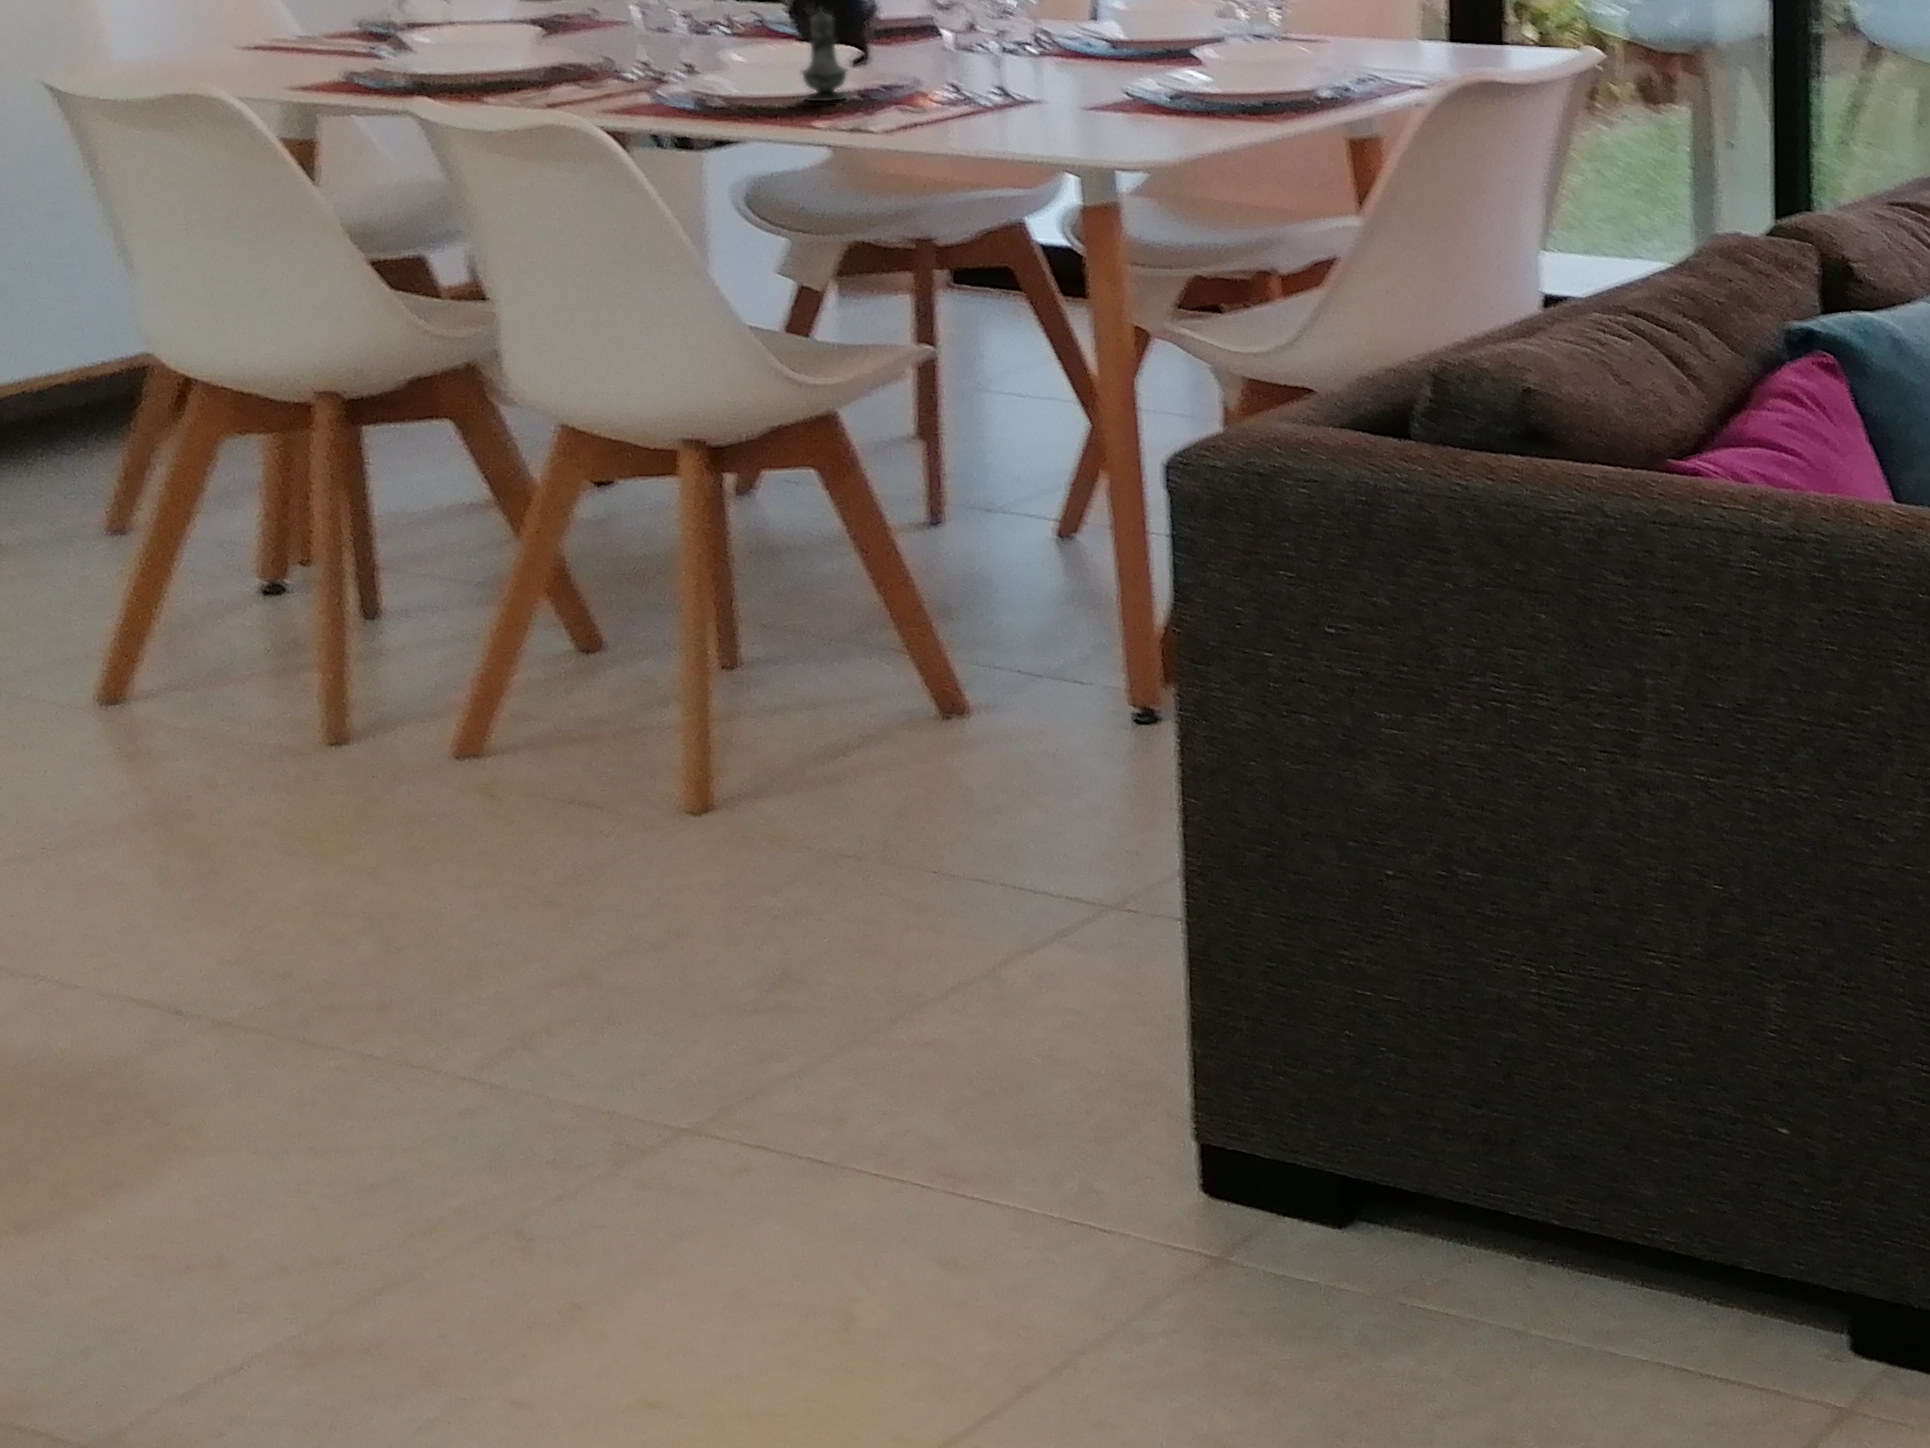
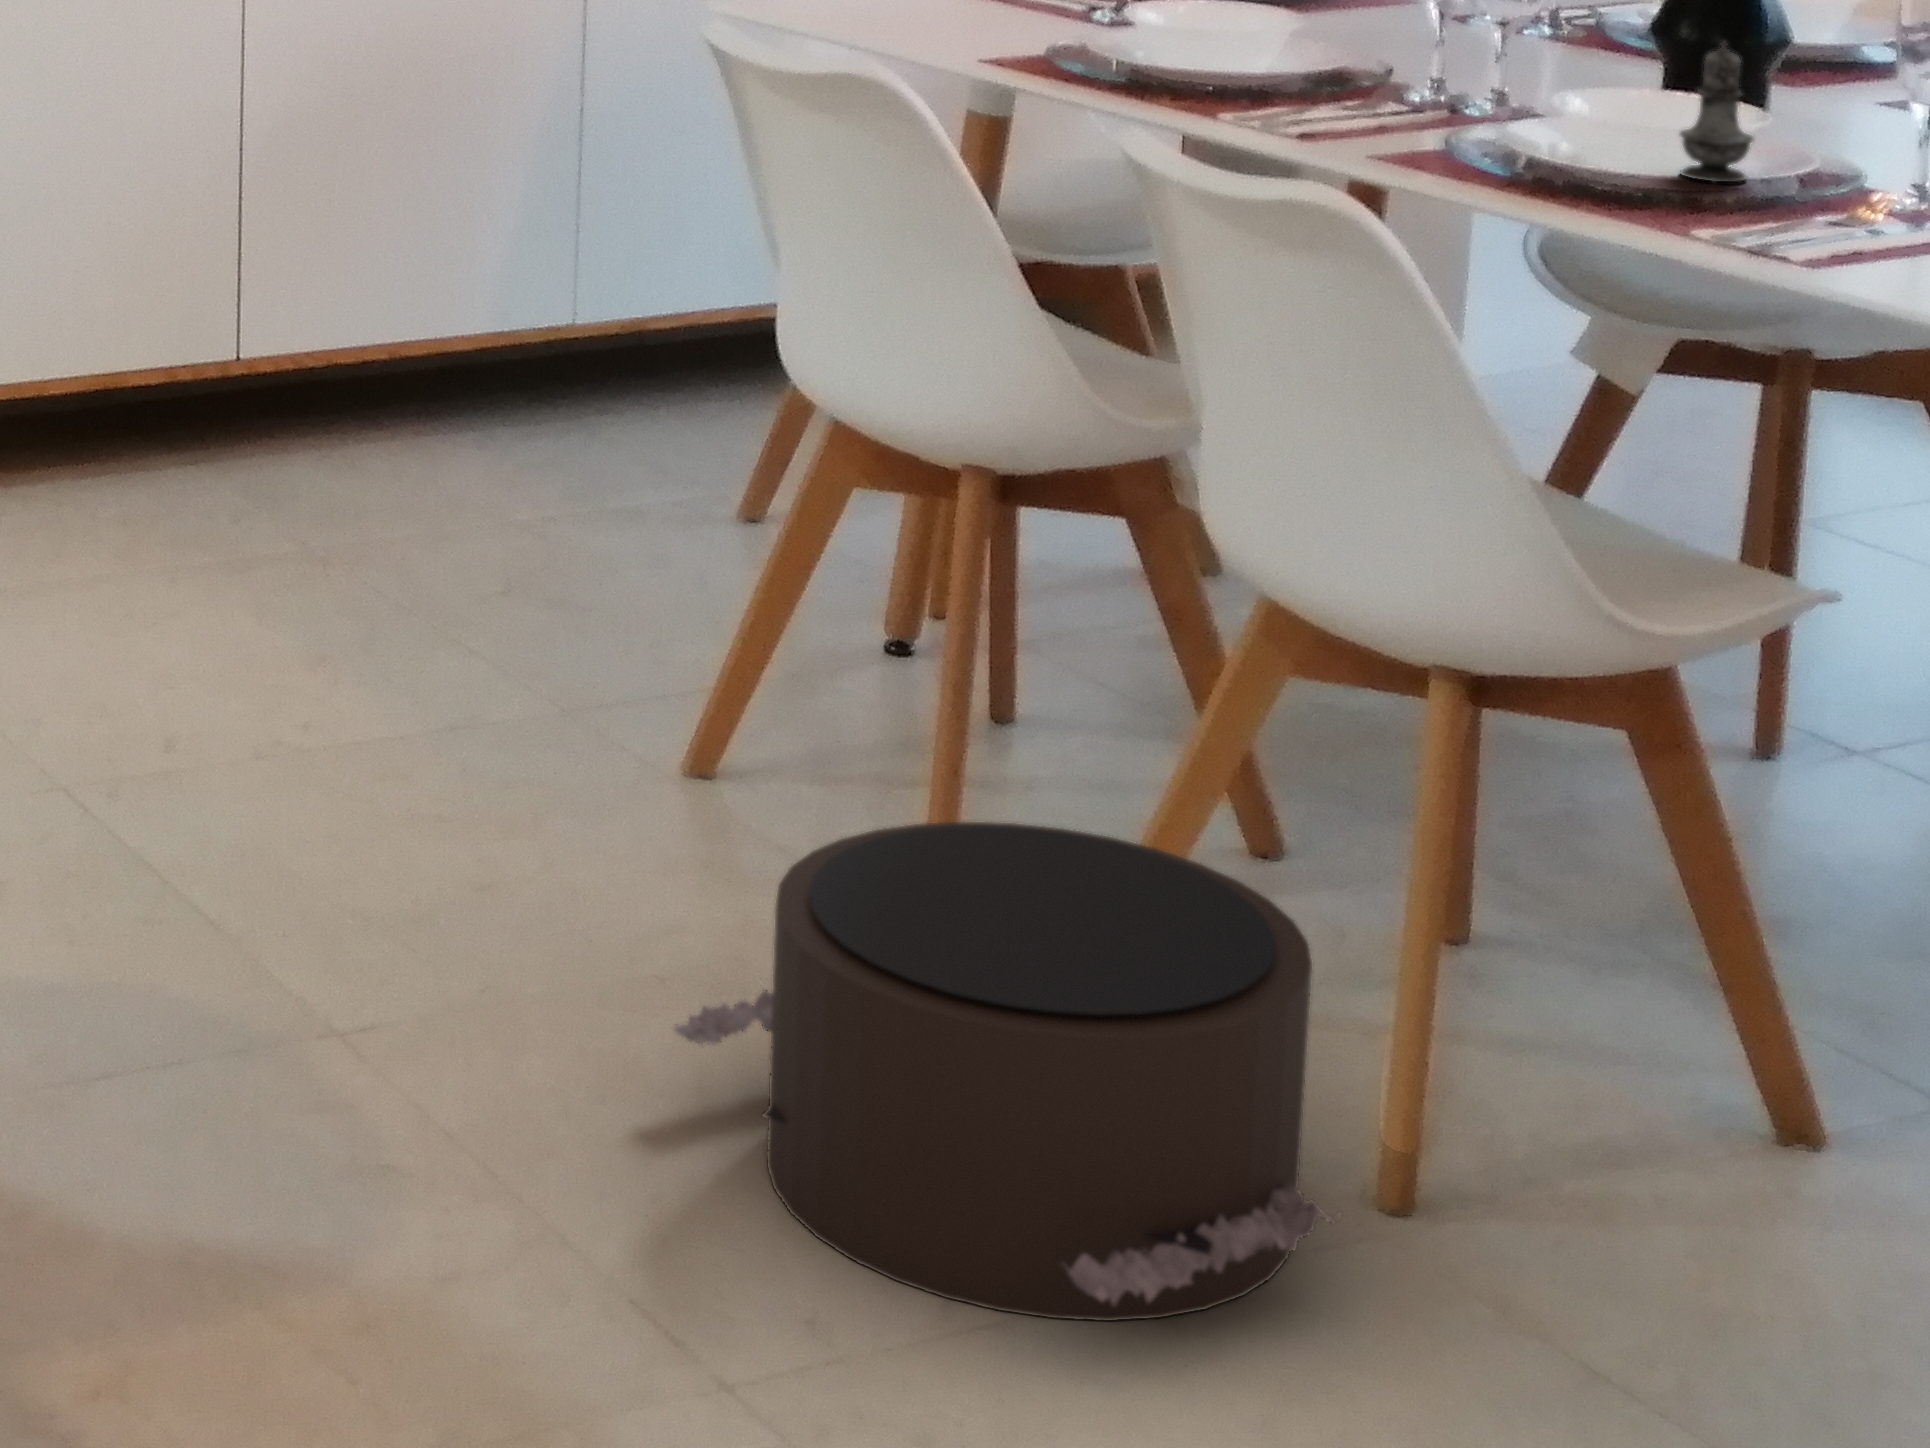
pouf: none [135,616,658,941] -> present [674,822,1341,1321]

